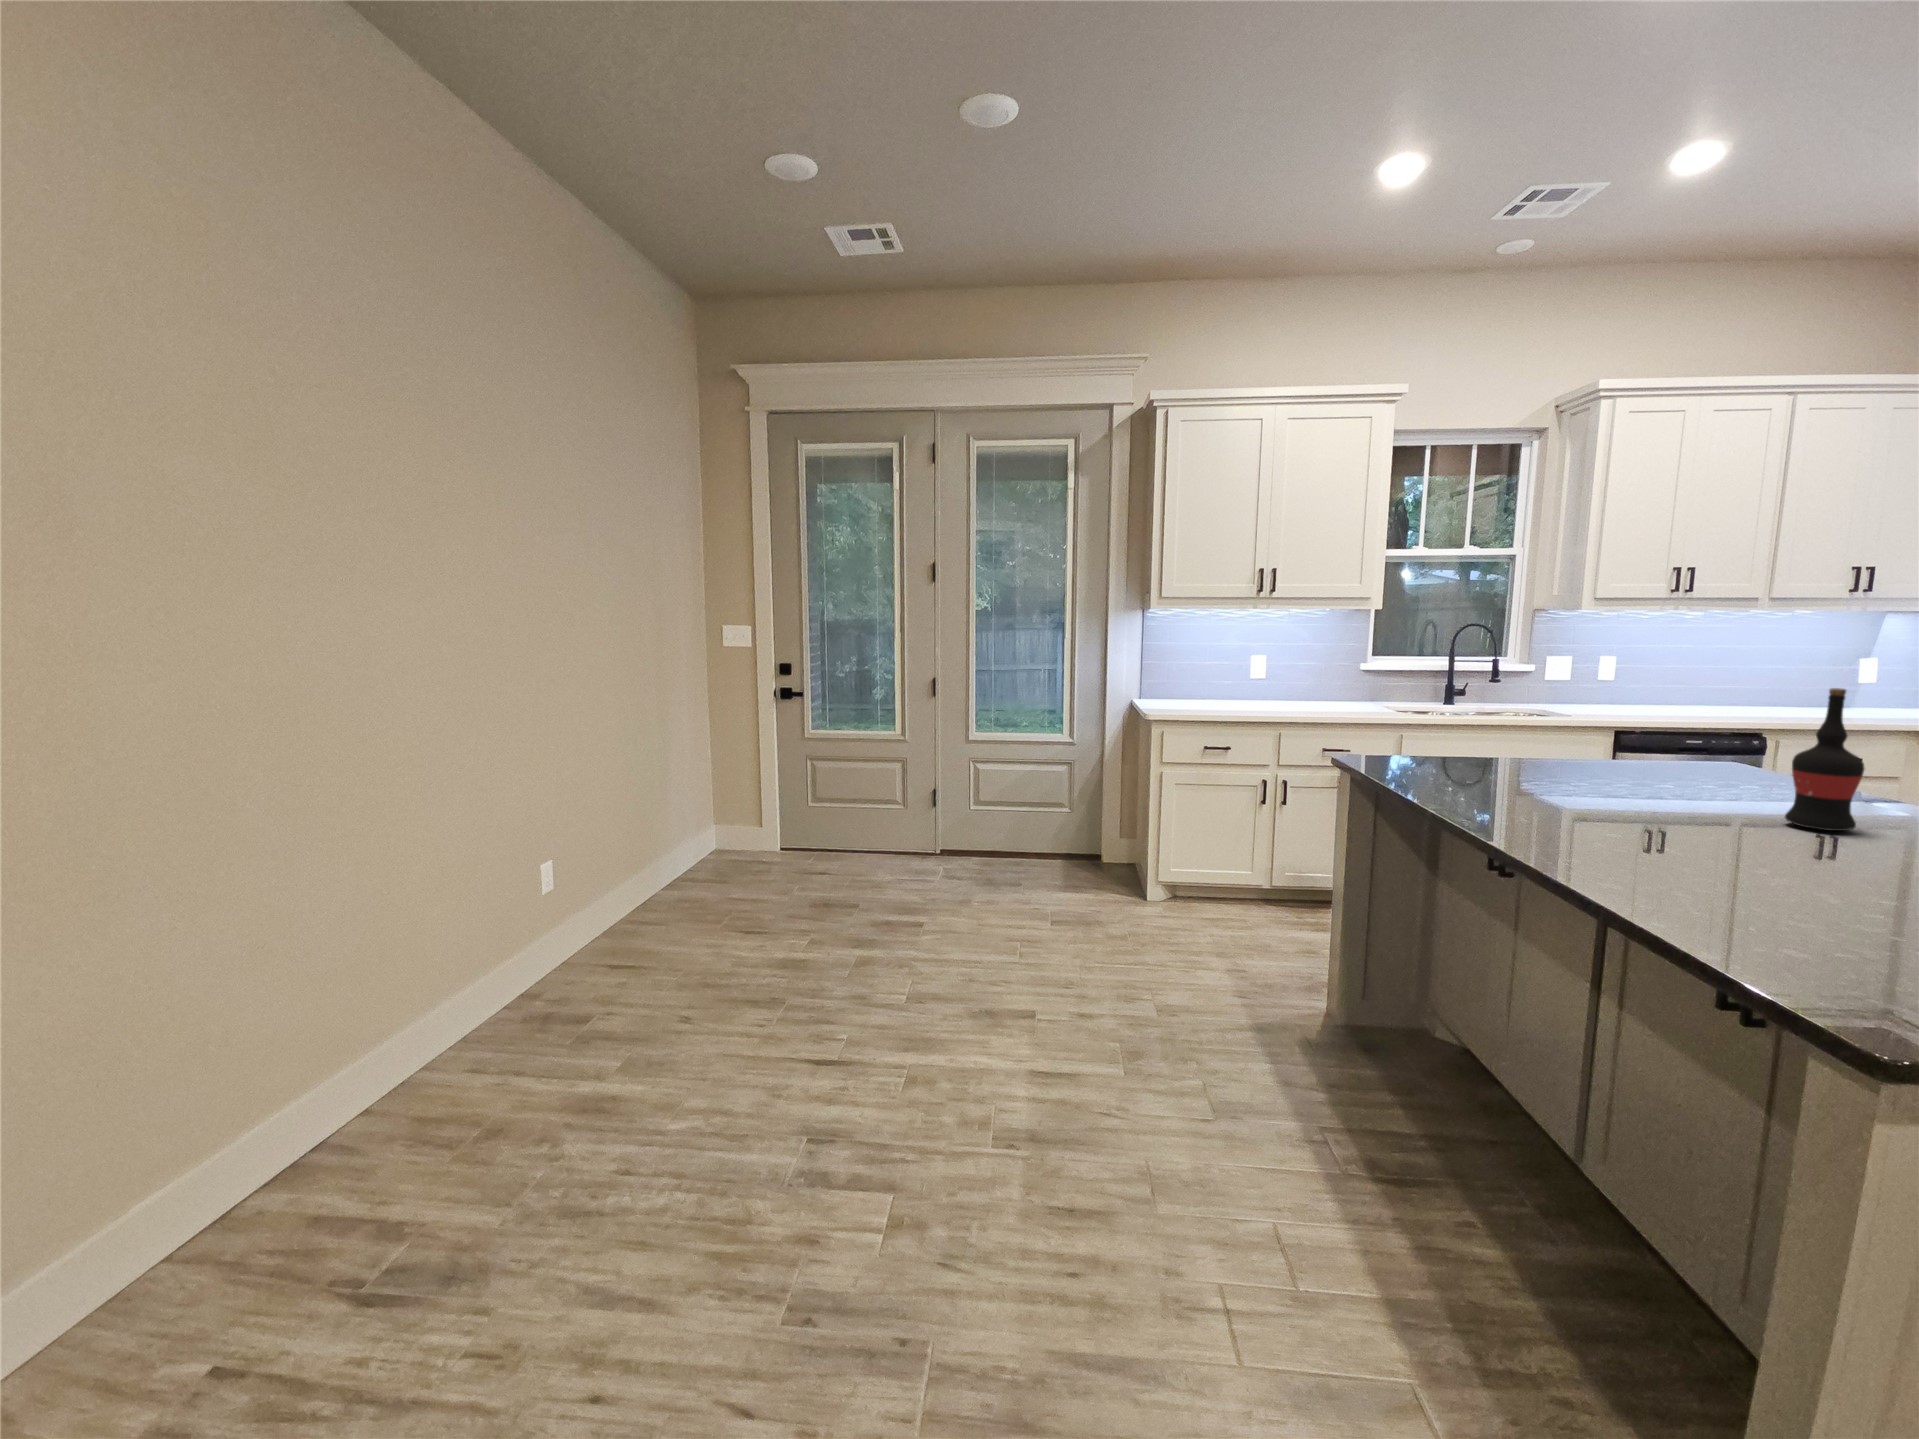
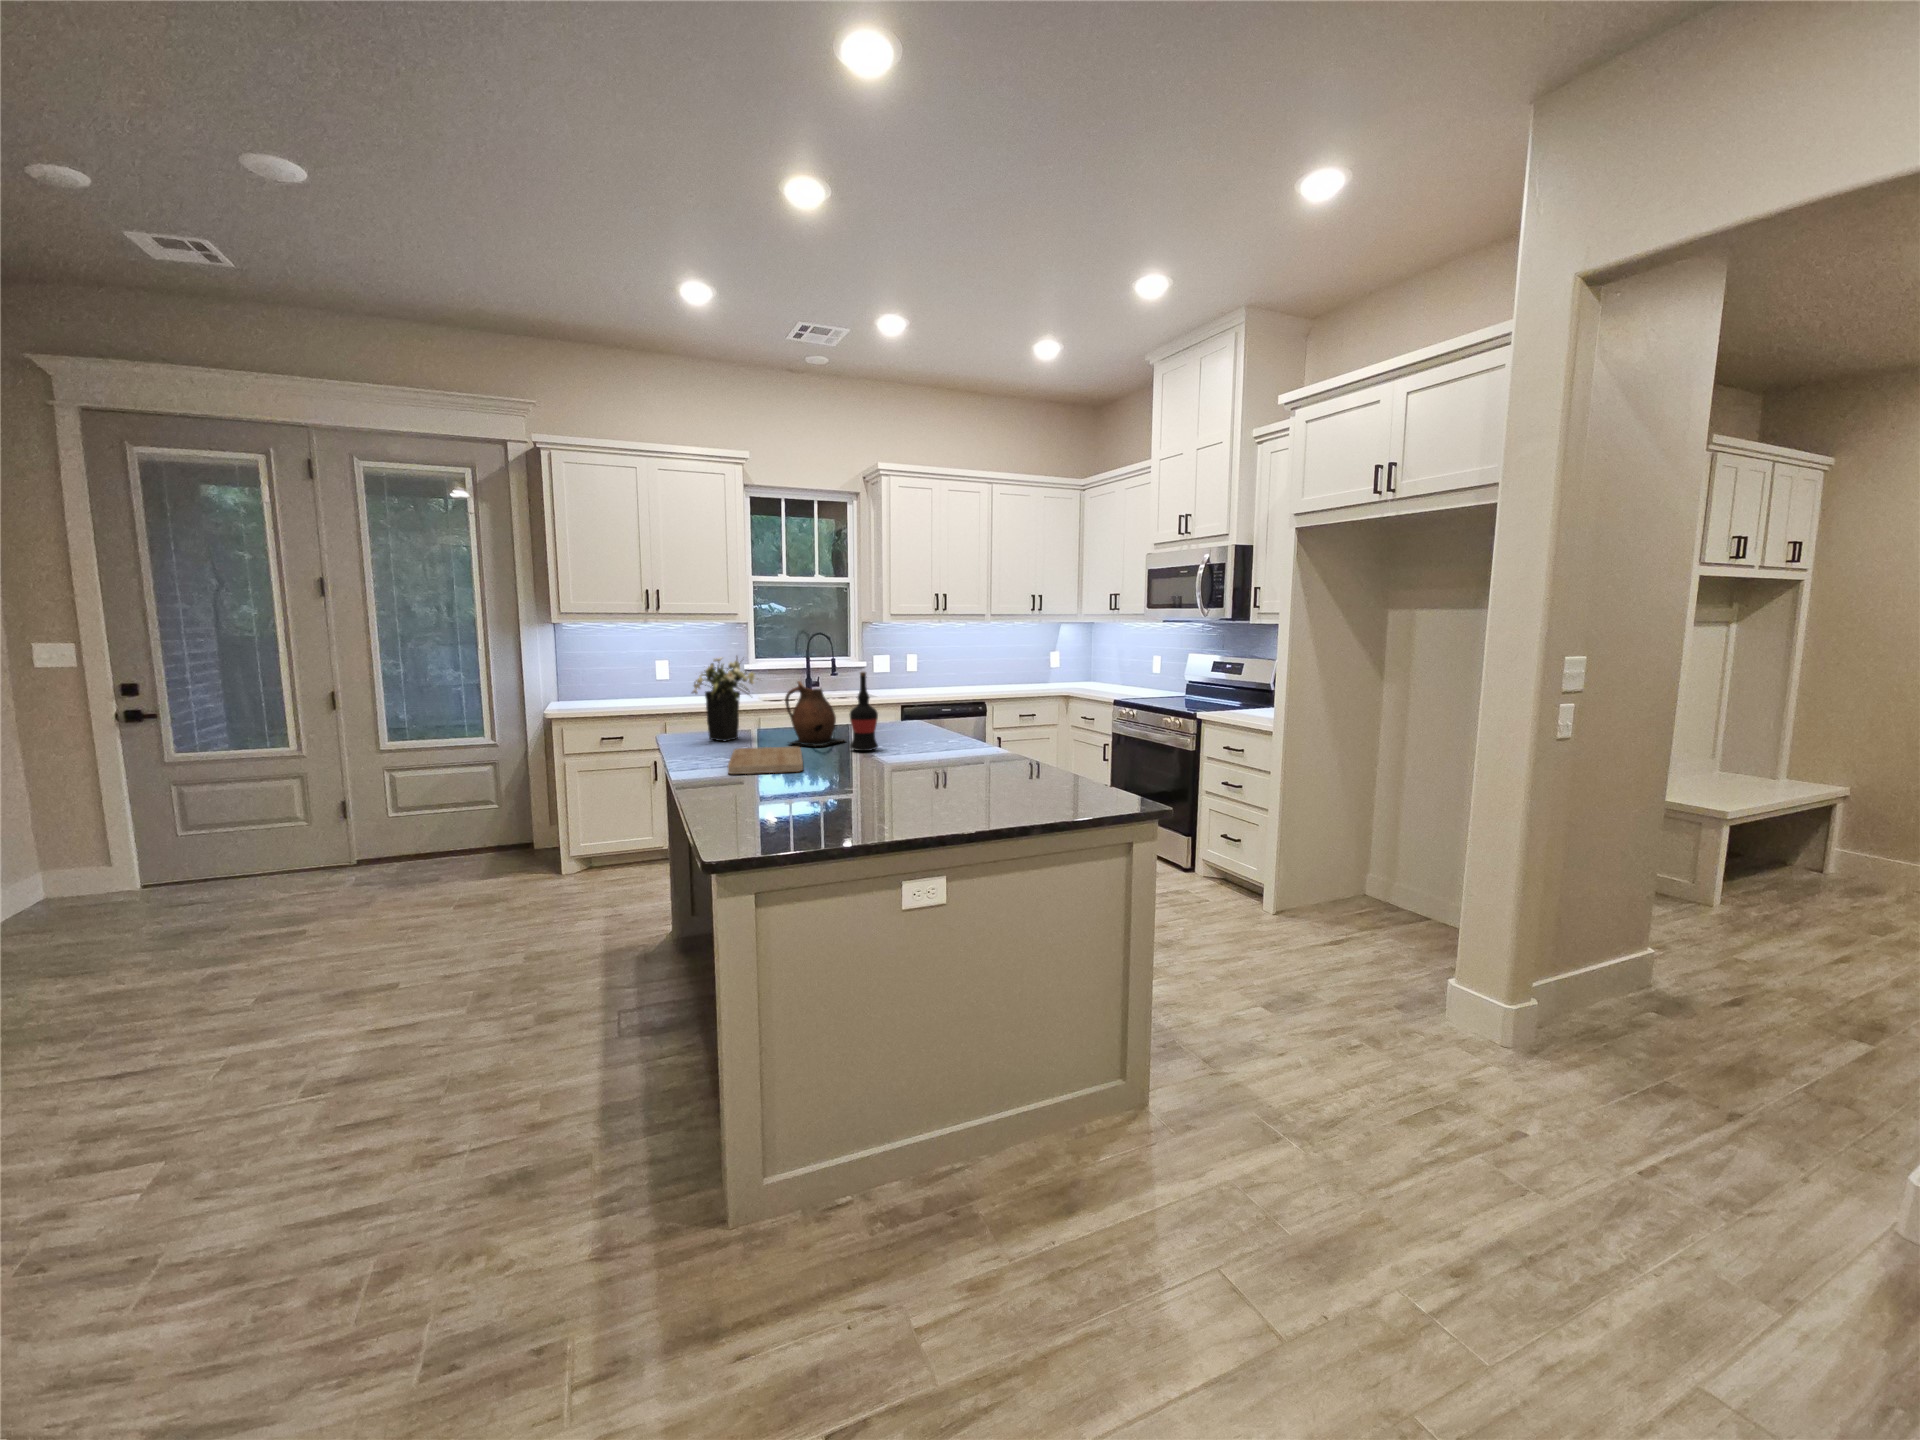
flower arrangement: none [1435,652,1558,781] -> present [692,658,755,741]
ceramic pitcher: none [1612,697,1728,809] -> present [785,681,844,746]
cutting board: none [1560,802,1798,872] -> present [728,747,803,774]

